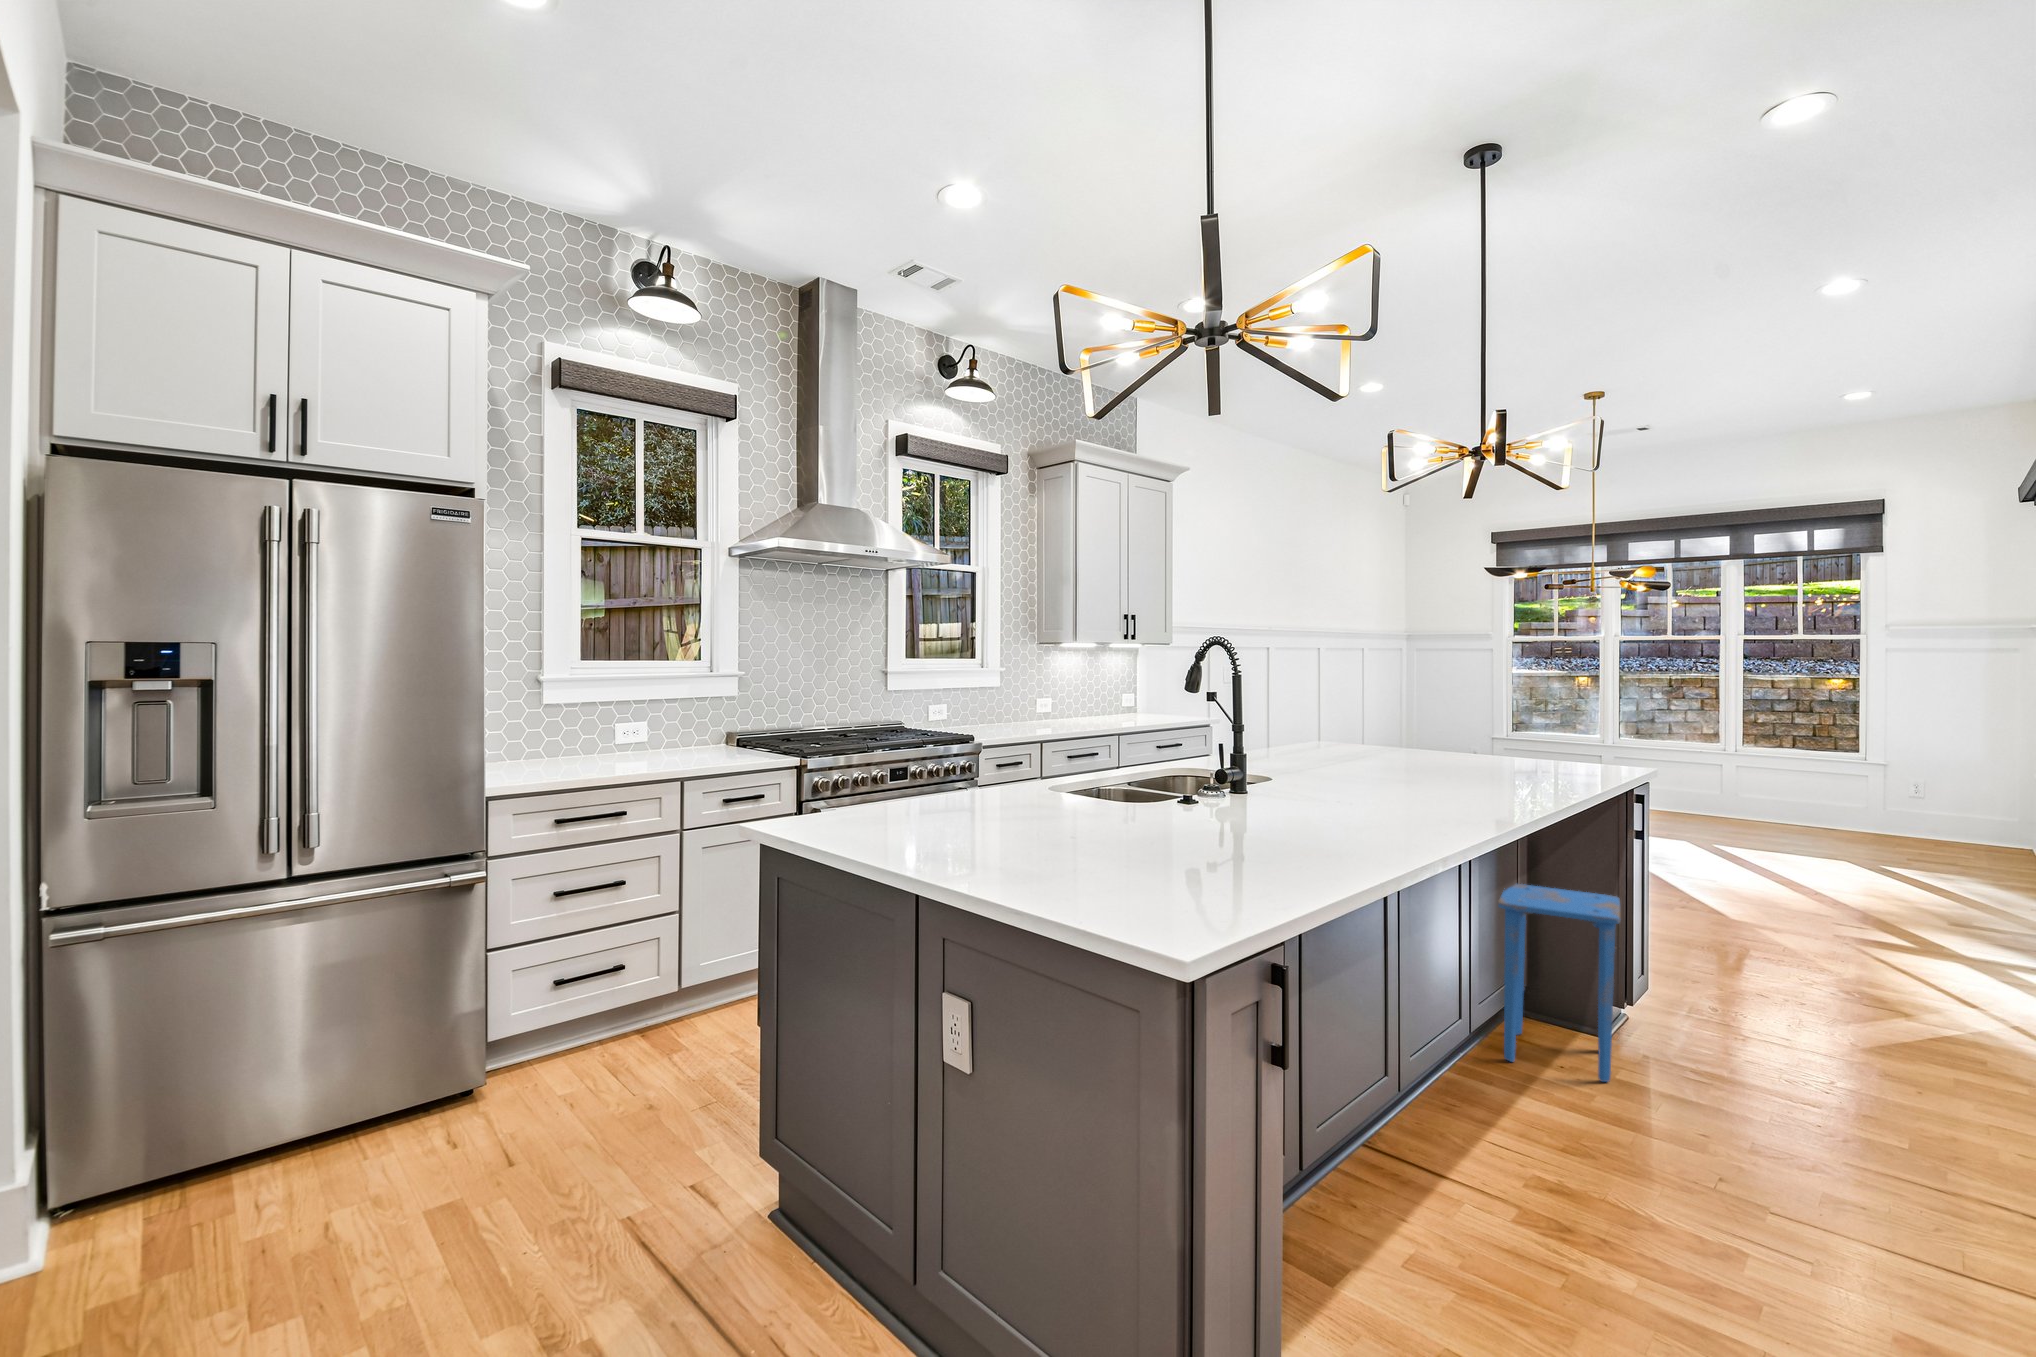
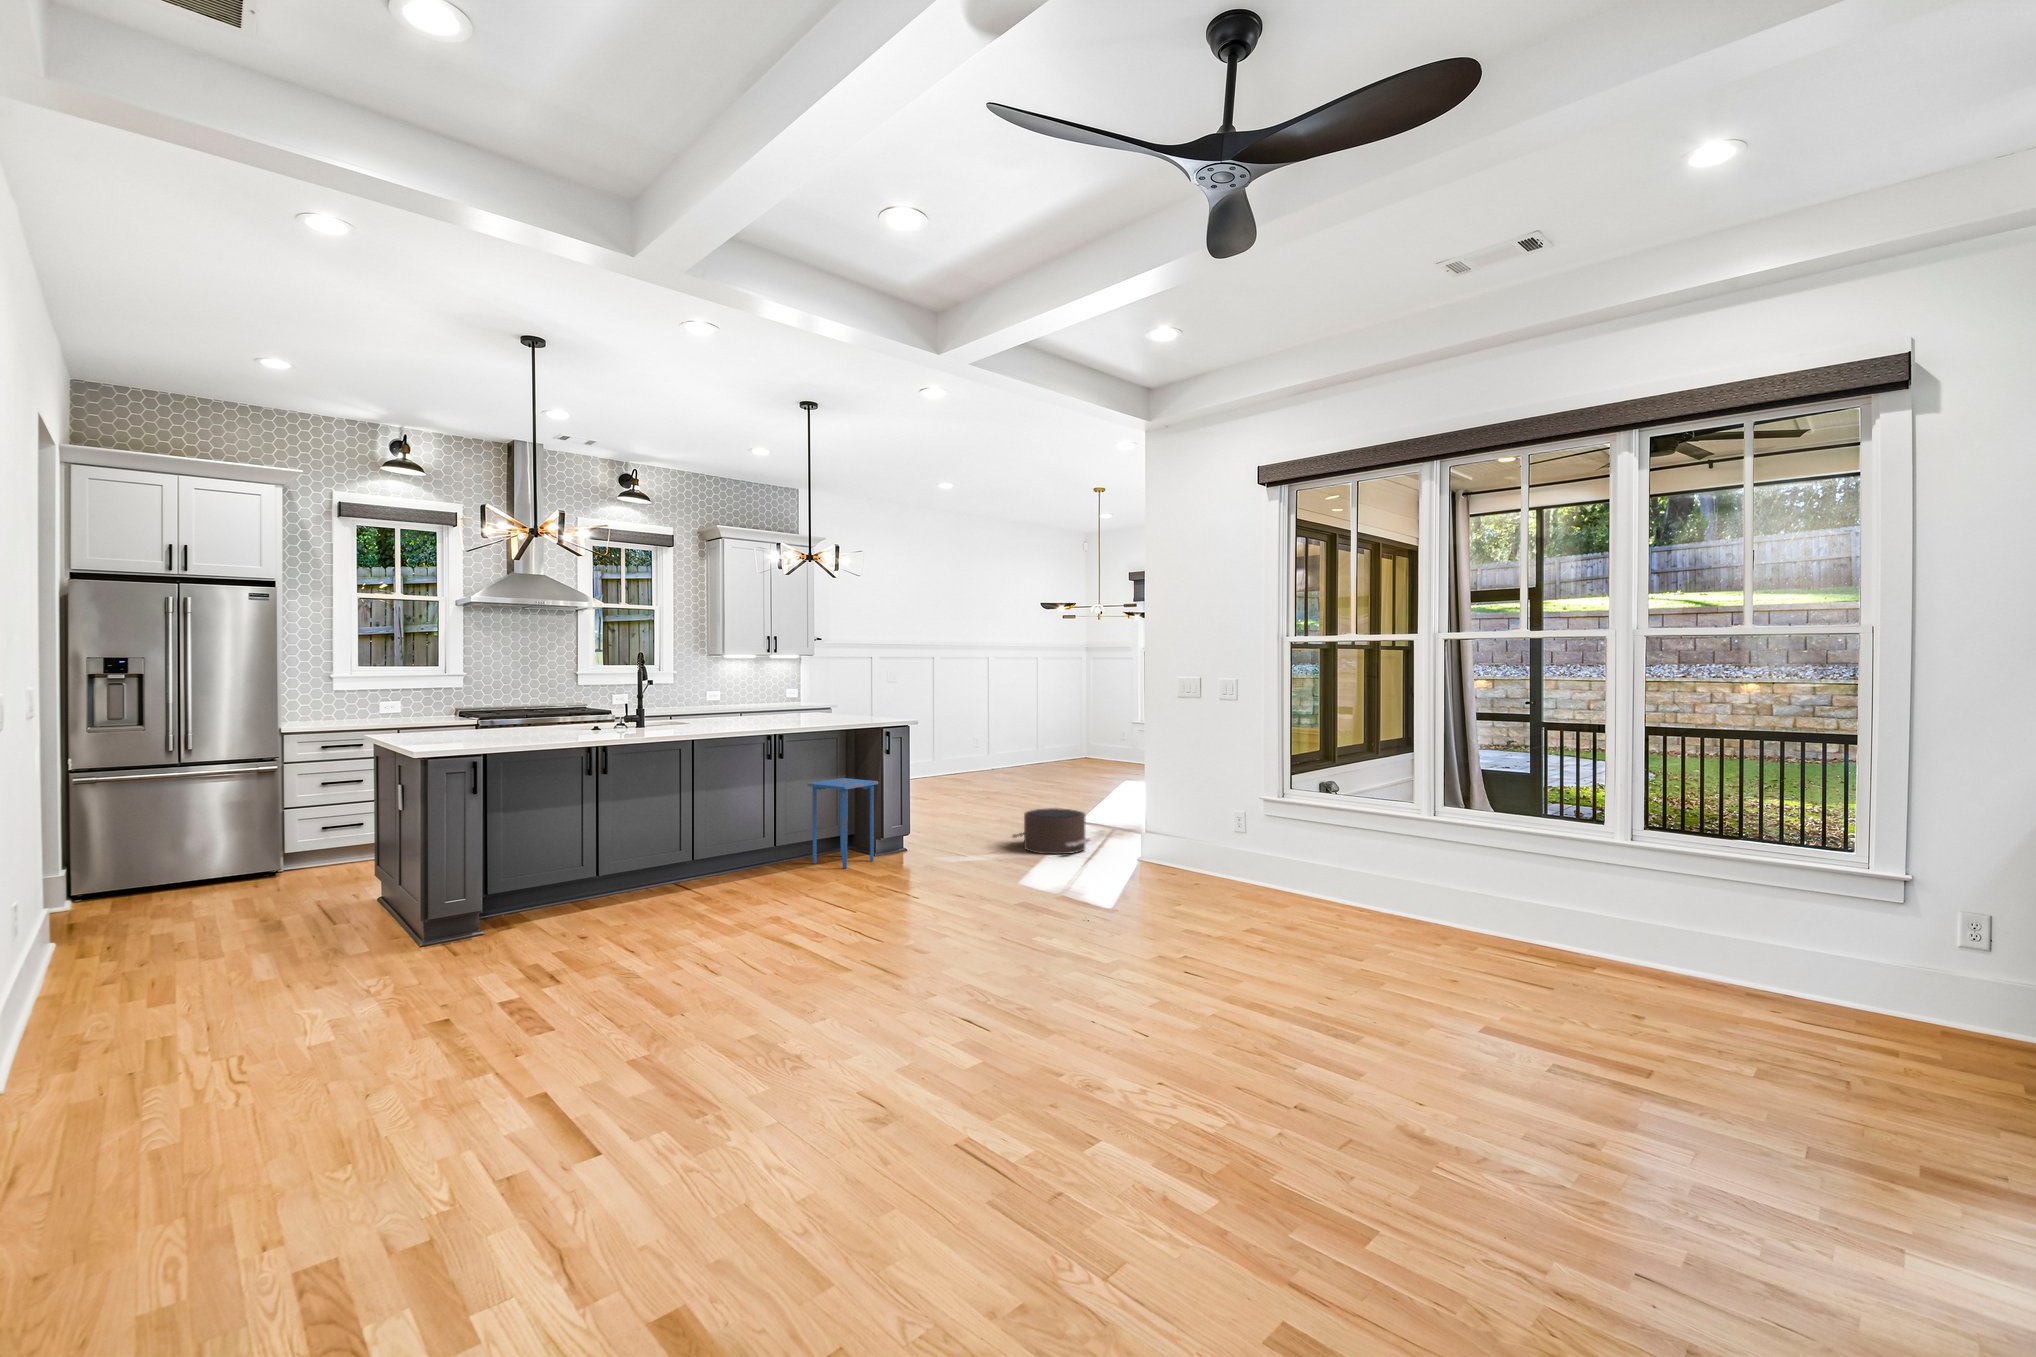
pouf: none [1767,929,1965,1032] -> present [1012,808,1090,854]

